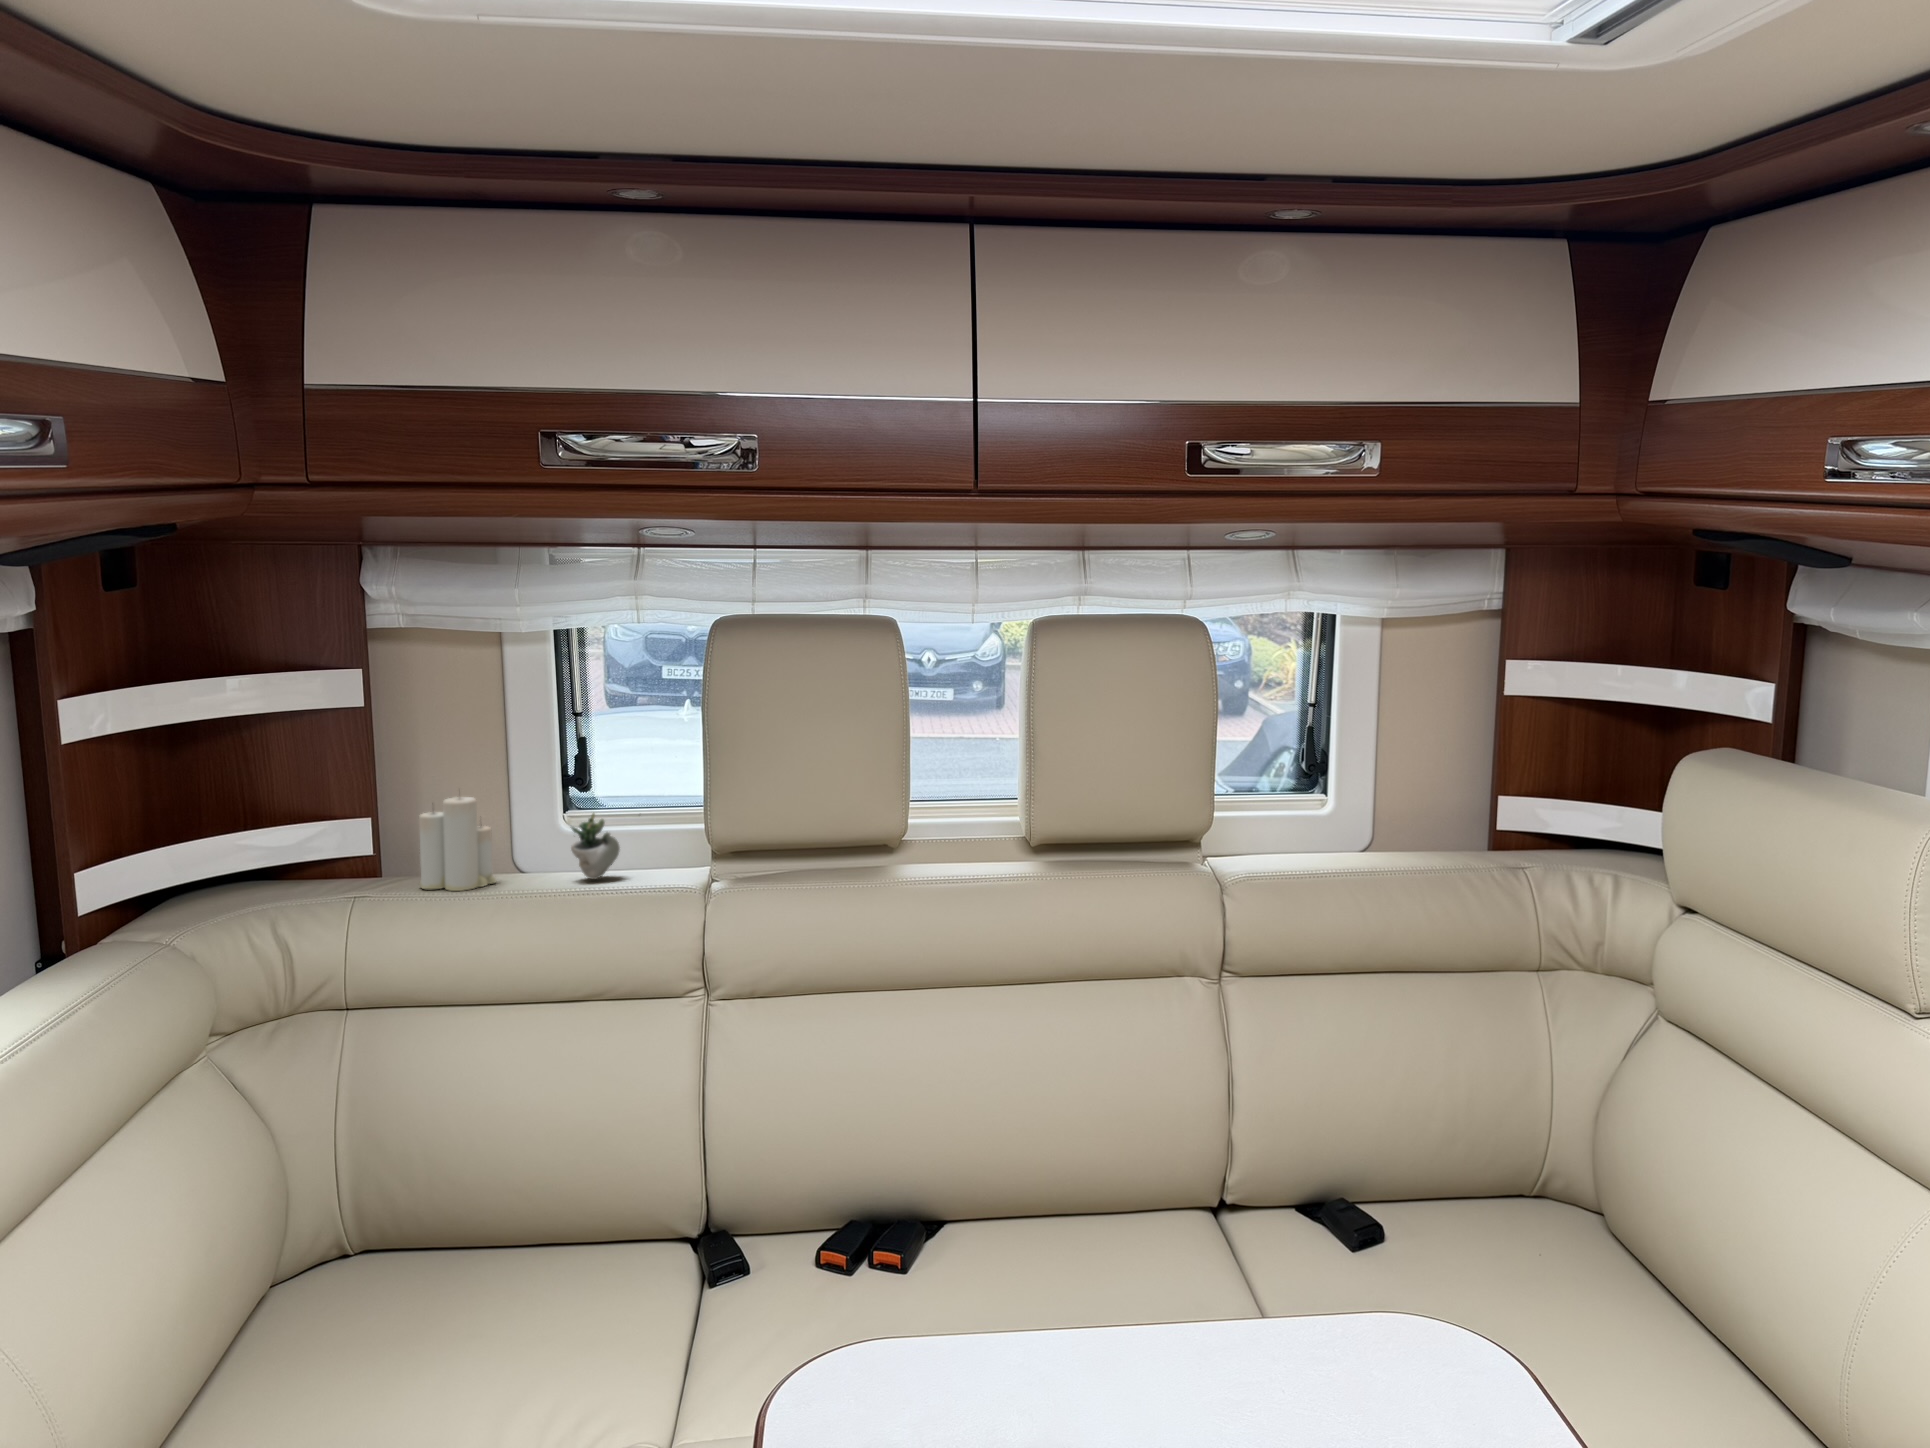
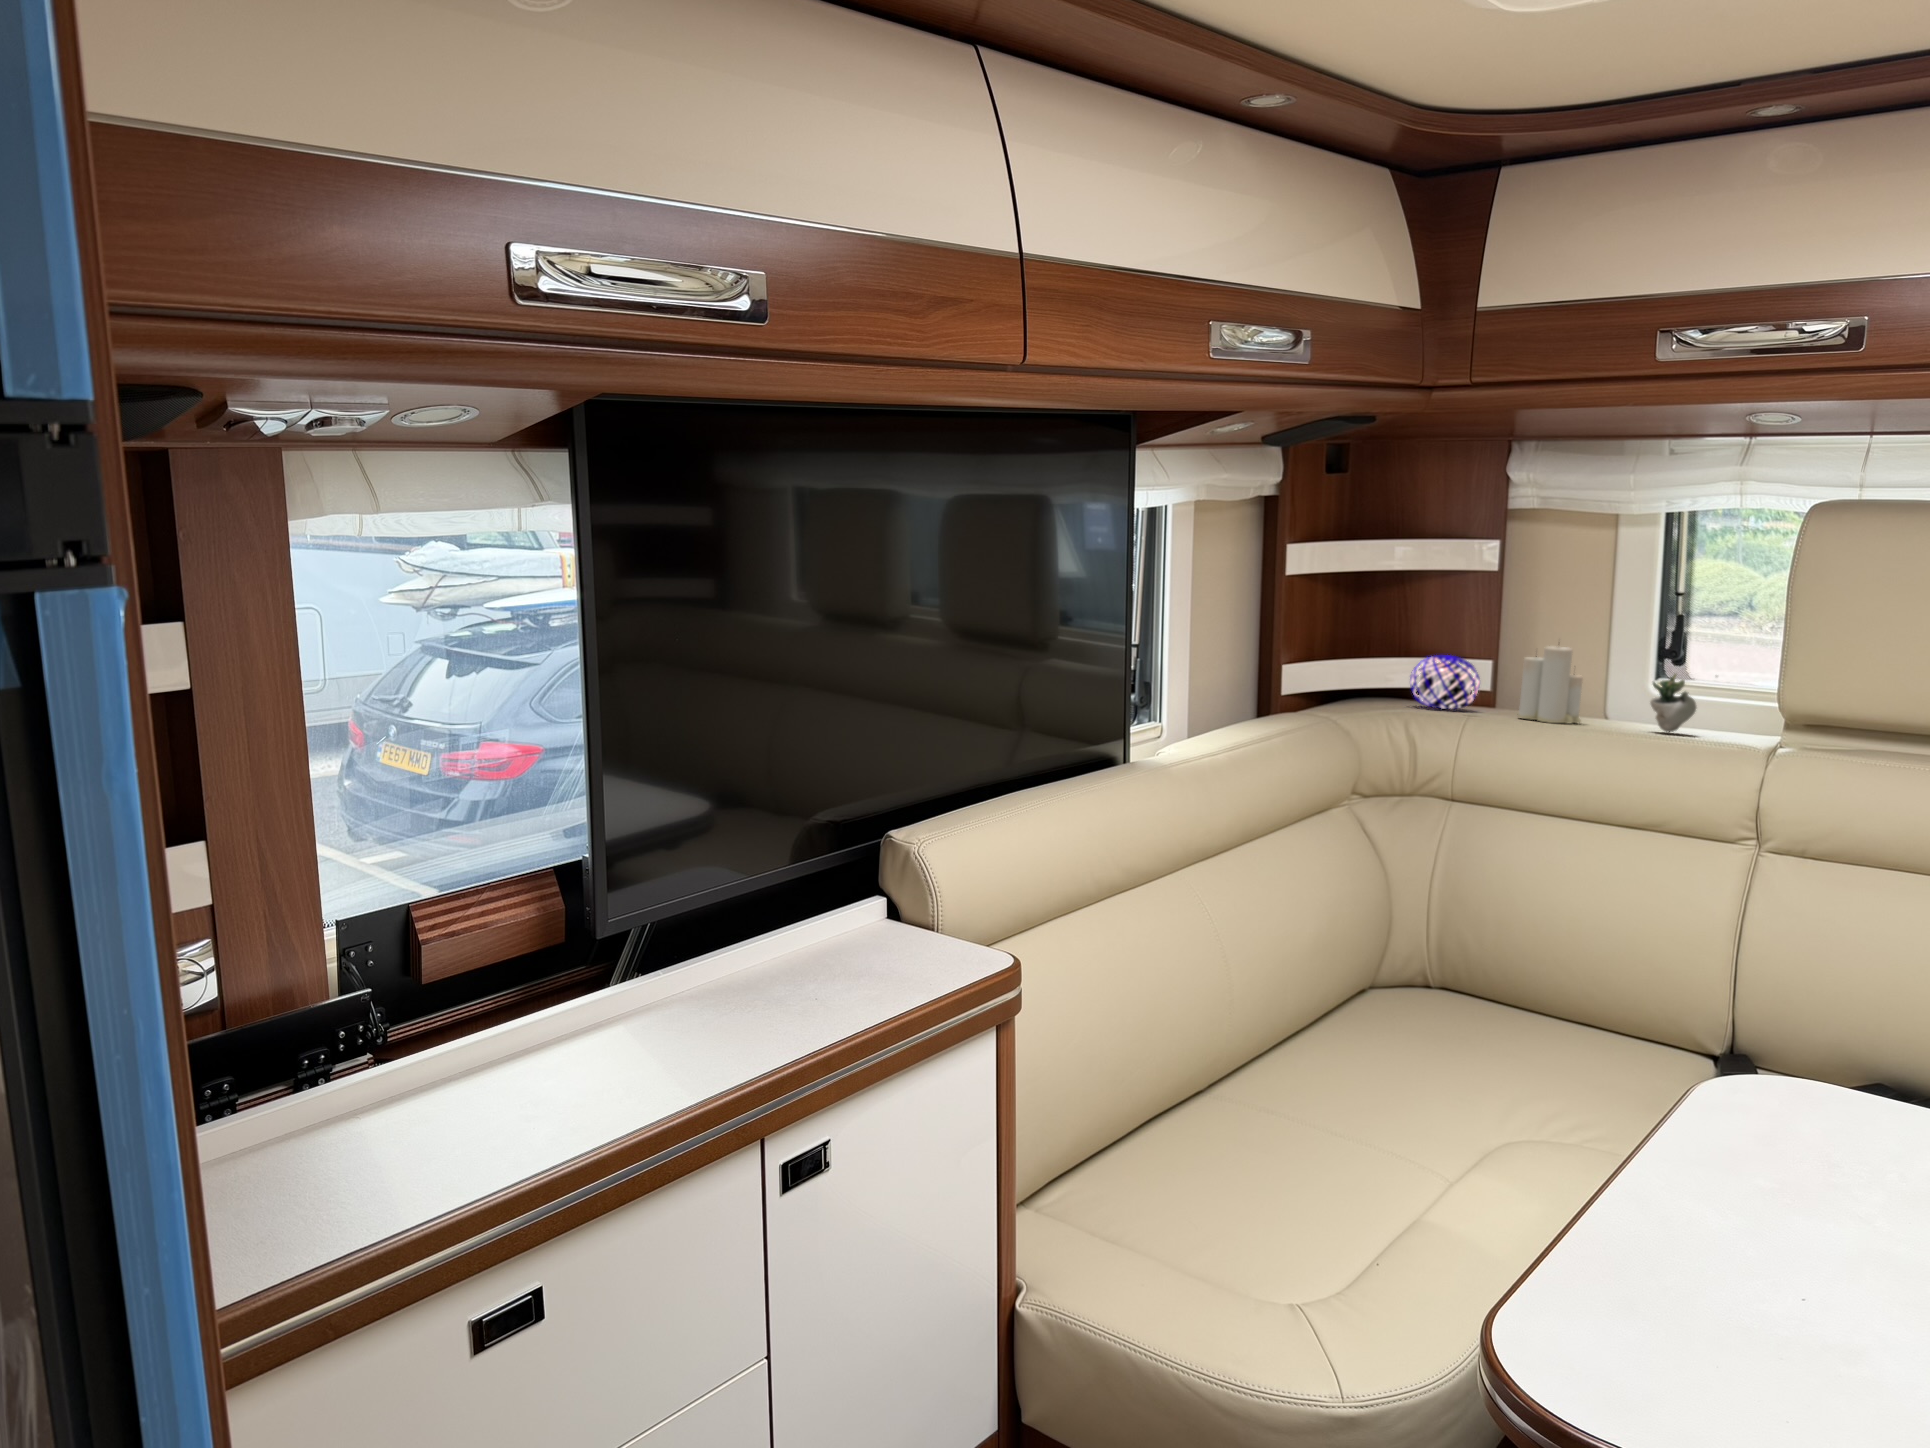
decorative orb: none [269,820,365,891] -> present [1410,655,1480,709]

